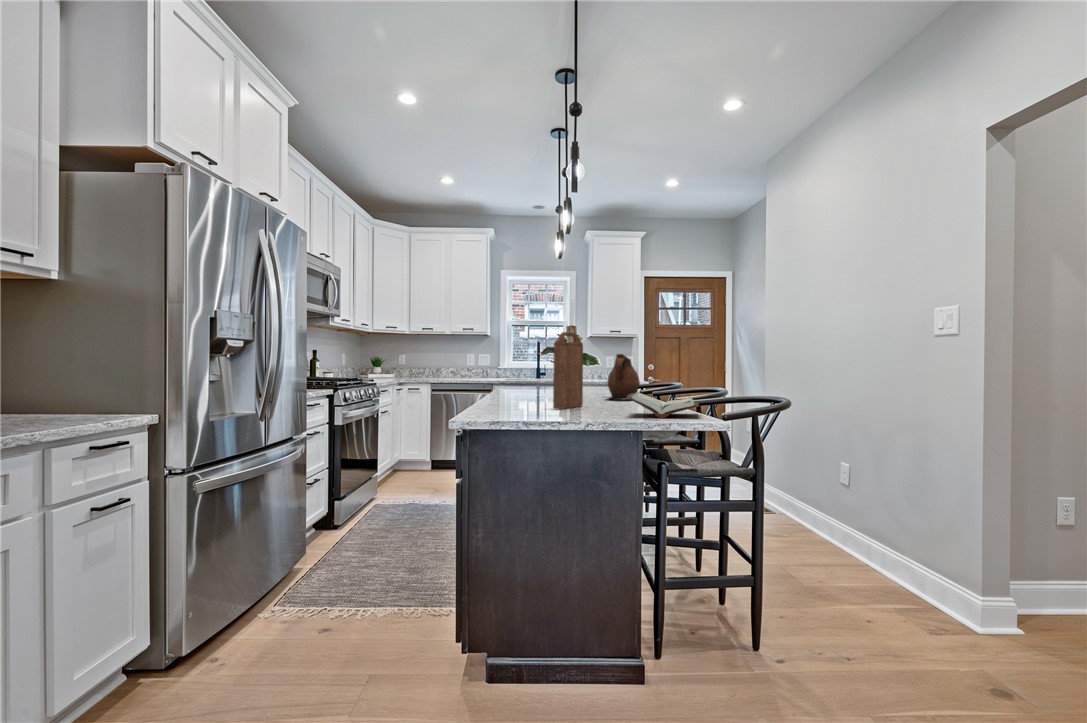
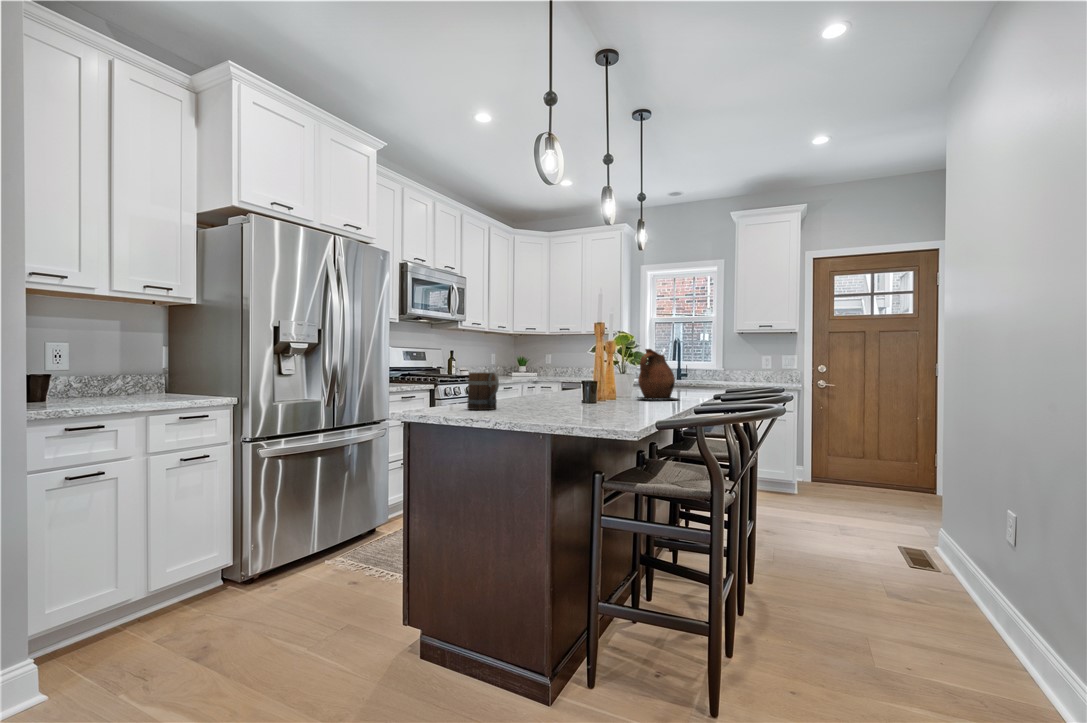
cutting board: present [553,332,583,409] -> none [534,326,577,405]
mug: none [511,379,554,417] -> present [467,372,499,410]
book: present [627,392,699,418] -> none [551,388,642,416]

